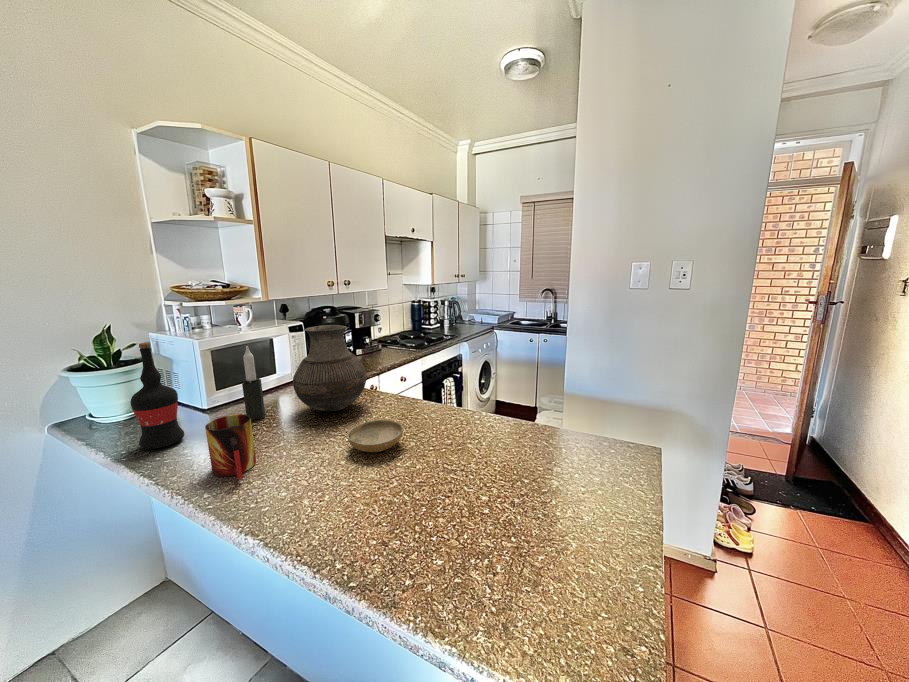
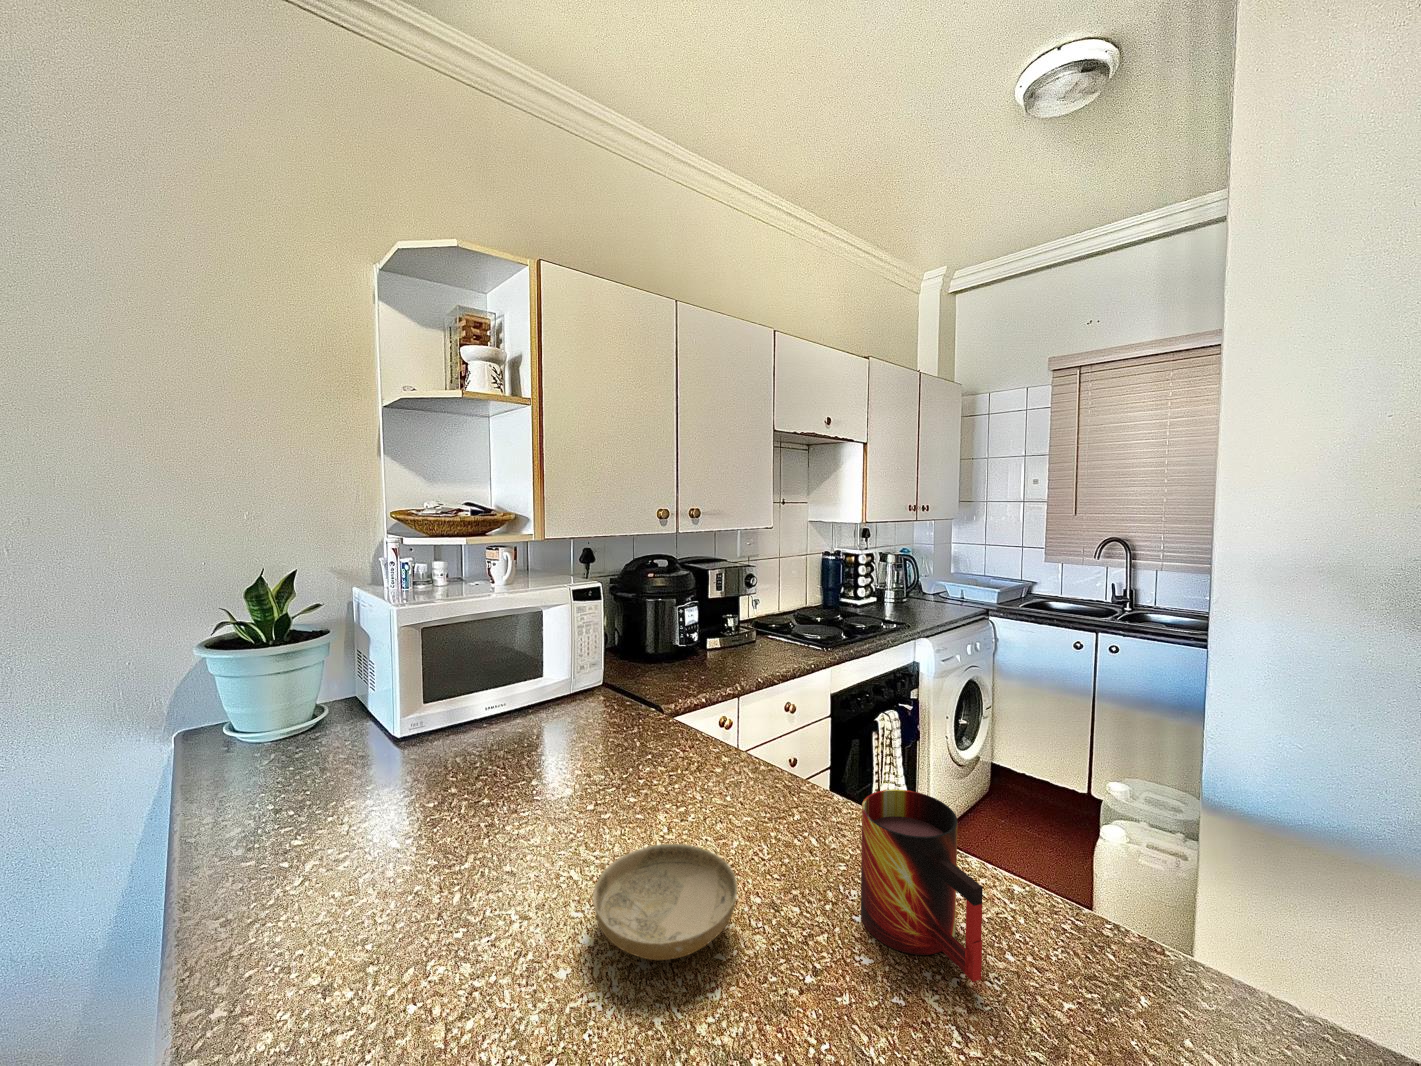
vase: present [293,325,367,412] -> none [537,593,690,784]
wine bottle: present [130,343,184,449] -> none [236,608,327,821]
candle: present [242,346,265,420] -> none [448,625,488,779]
mug: present [205,414,256,479] -> present [861,789,983,982]

